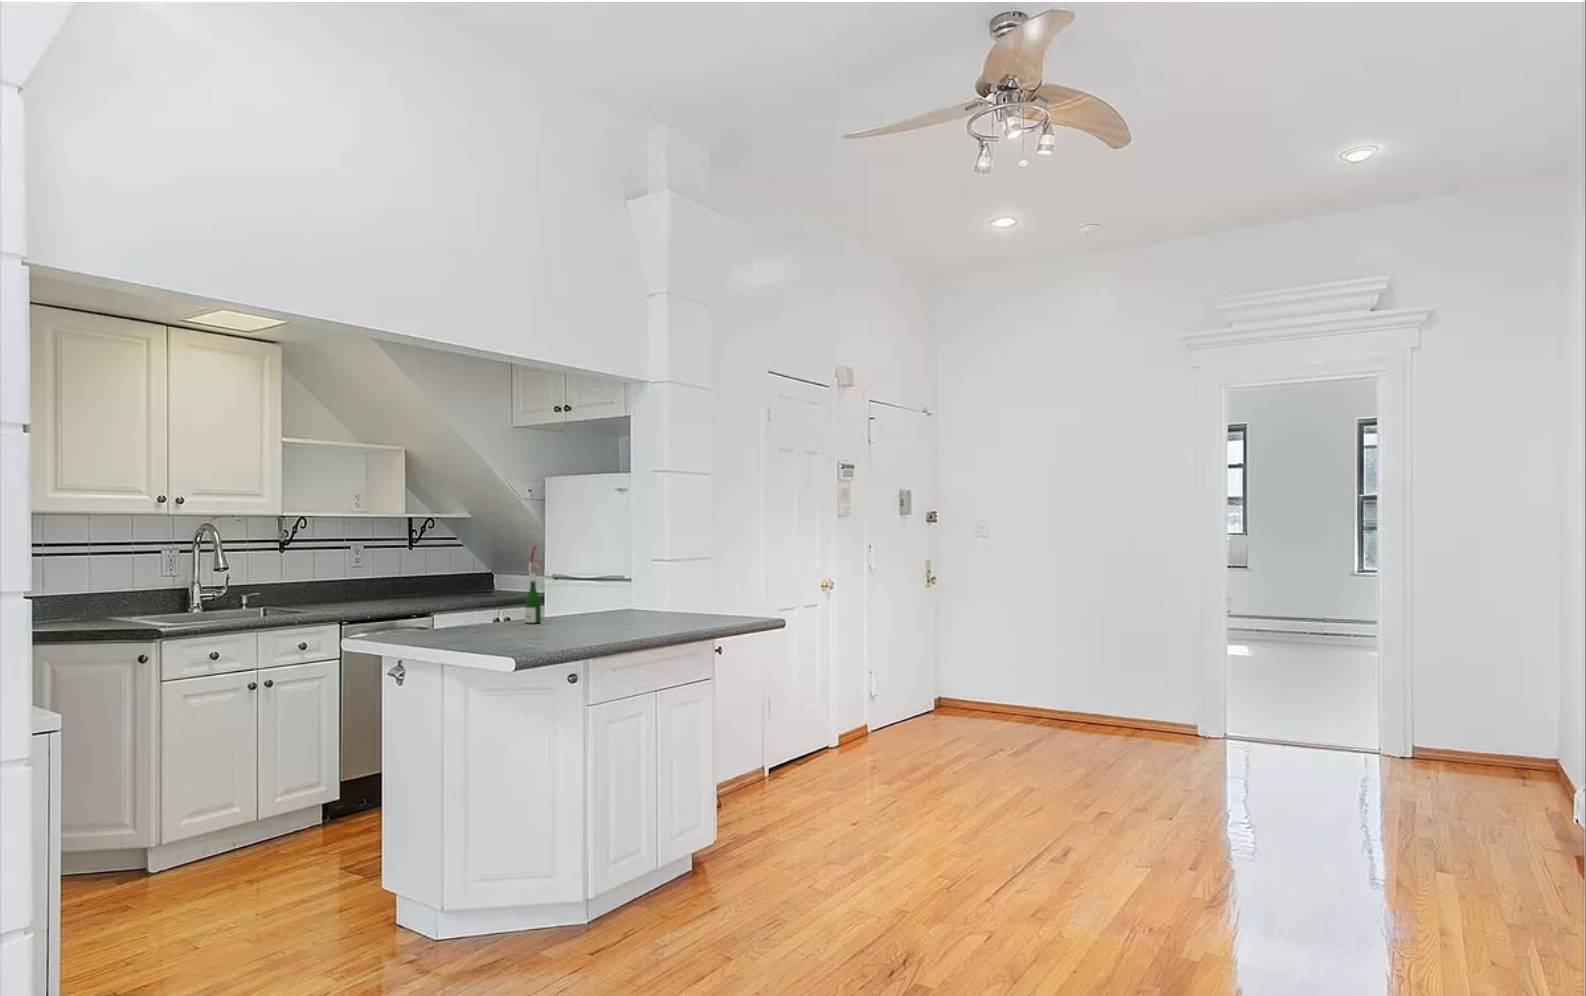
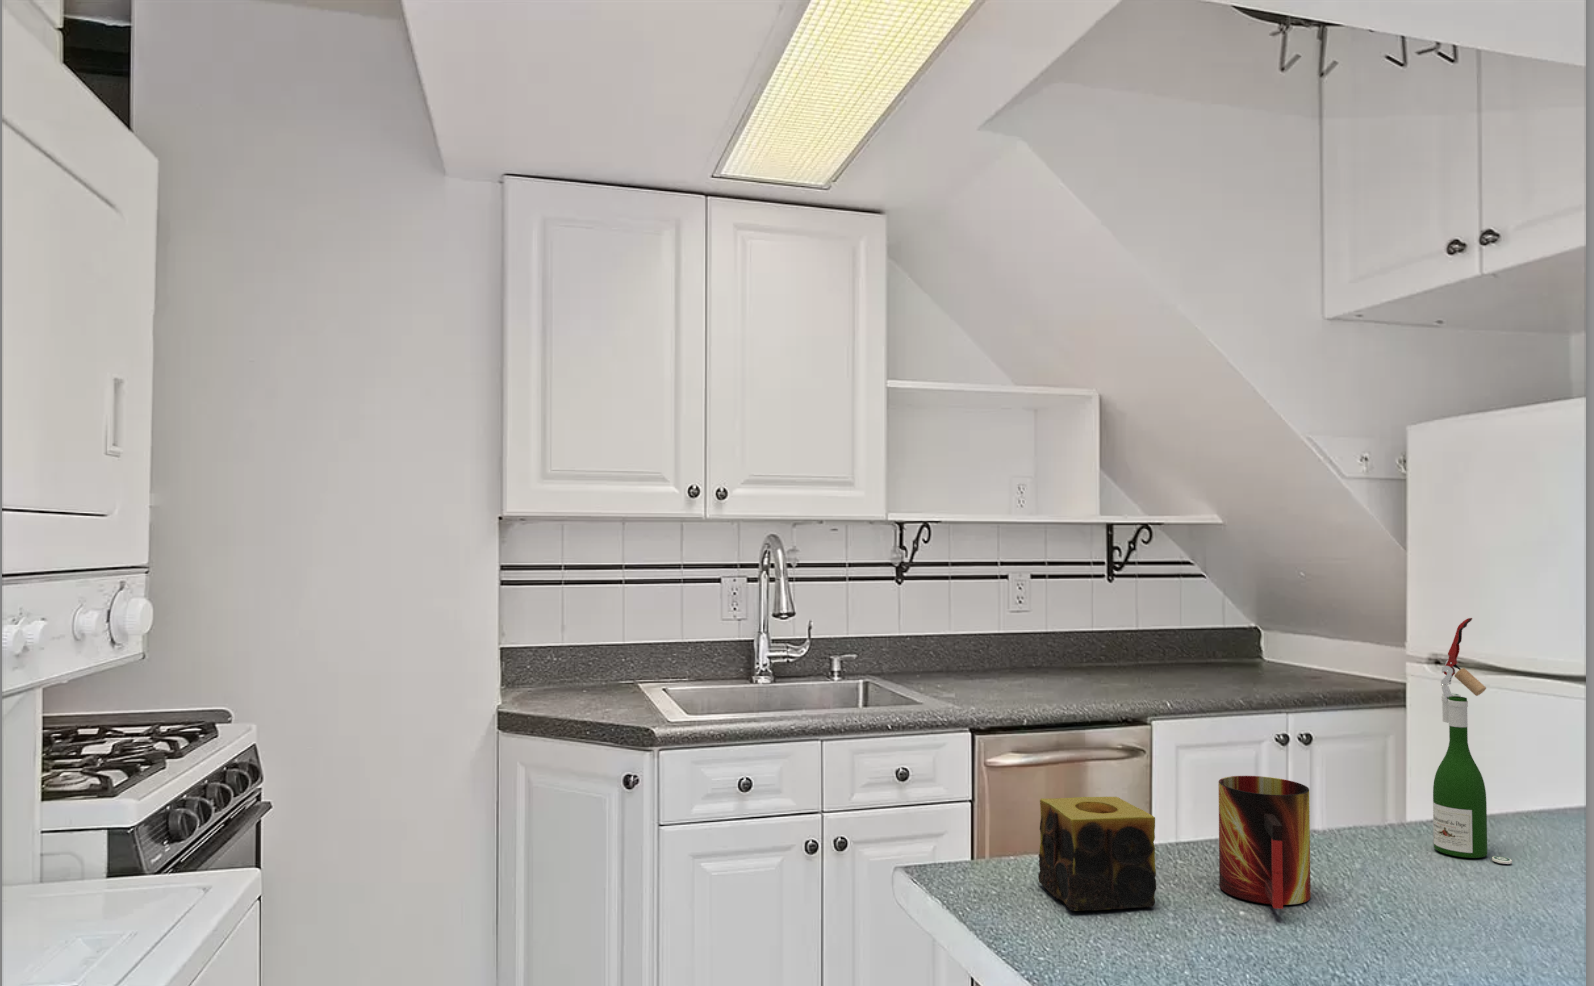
mug: none [451,598,479,634] -> present [1219,776,1311,909]
candle: none [388,608,429,640] -> present [1038,797,1156,911]

